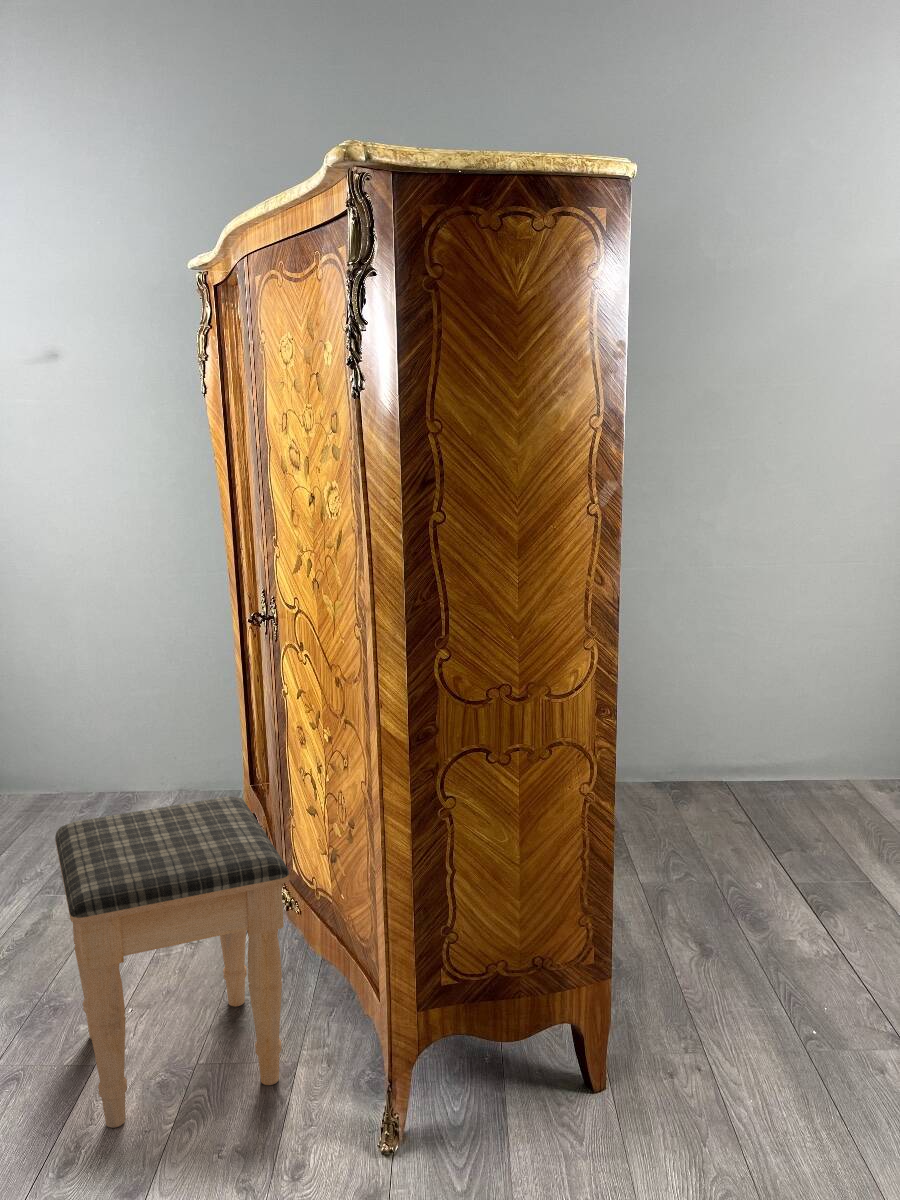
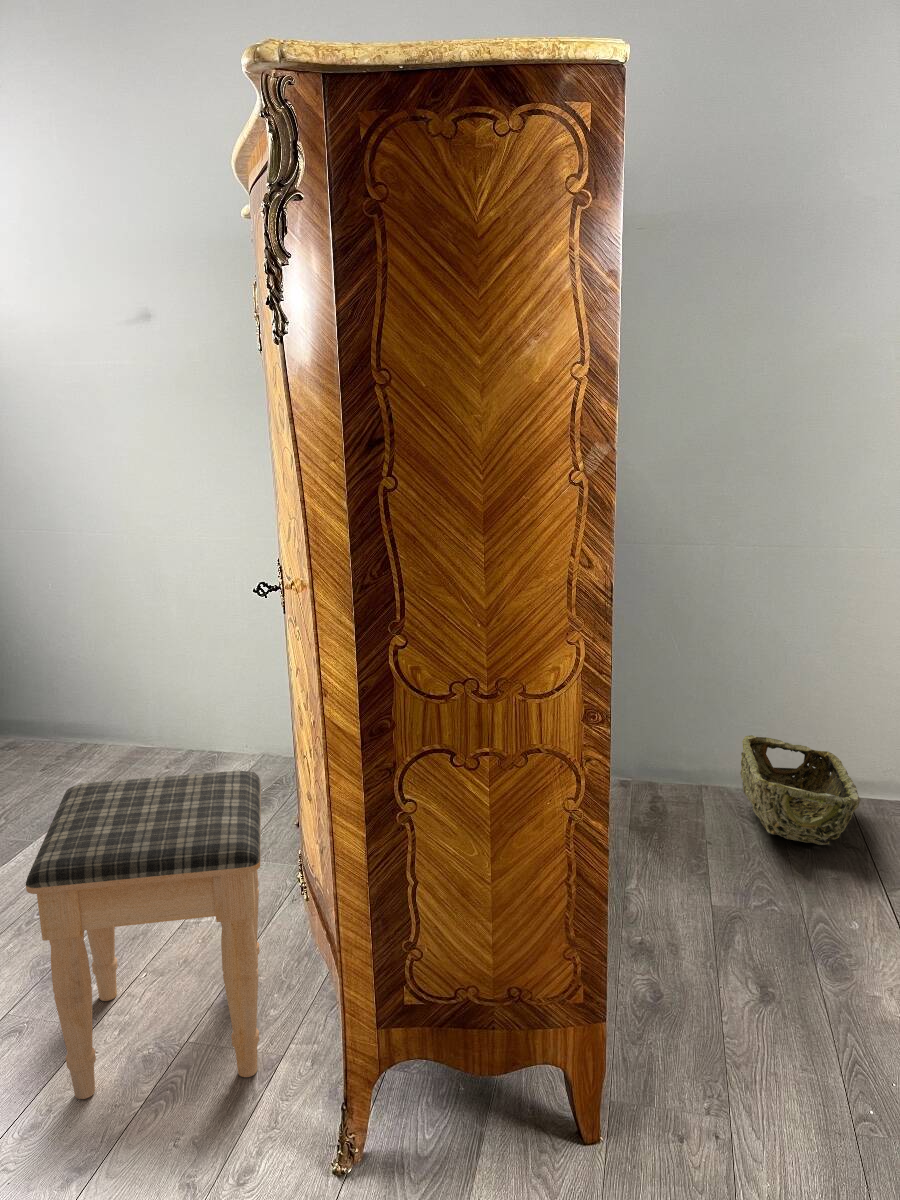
woven basket: none [632,738,746,829] -> present [740,735,861,845]

